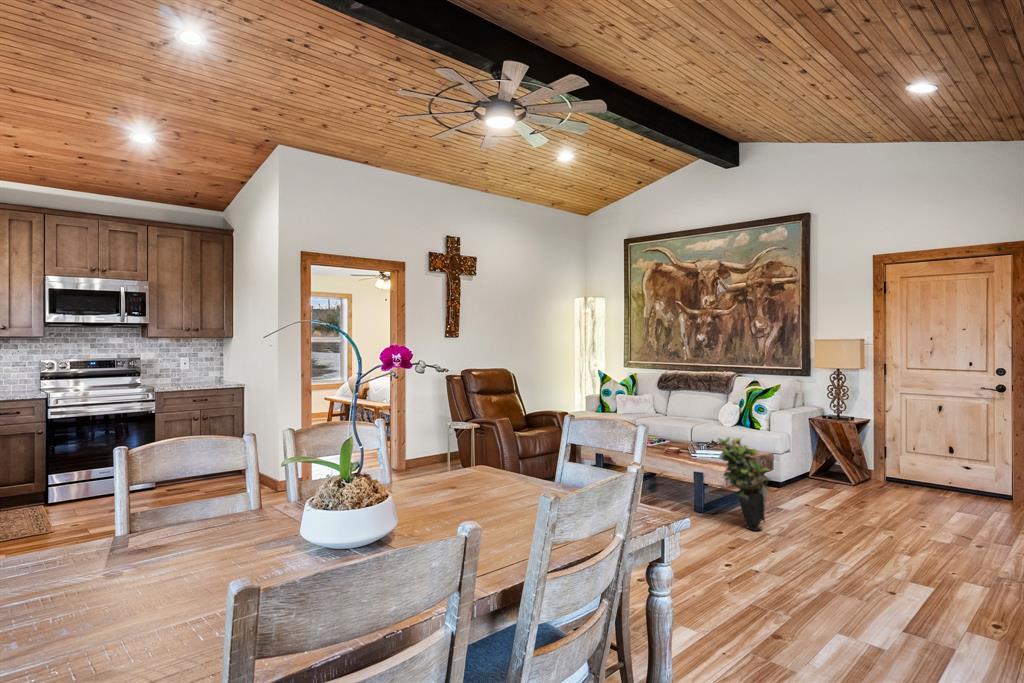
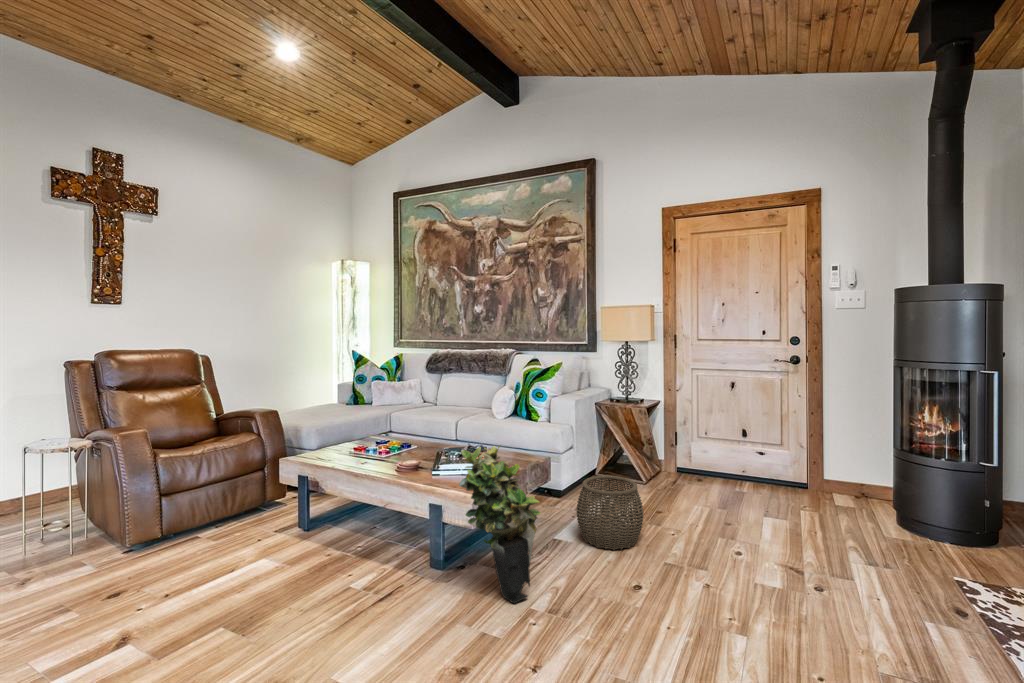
woven basket: none [794,468,848,517] -> present [576,475,644,550]

